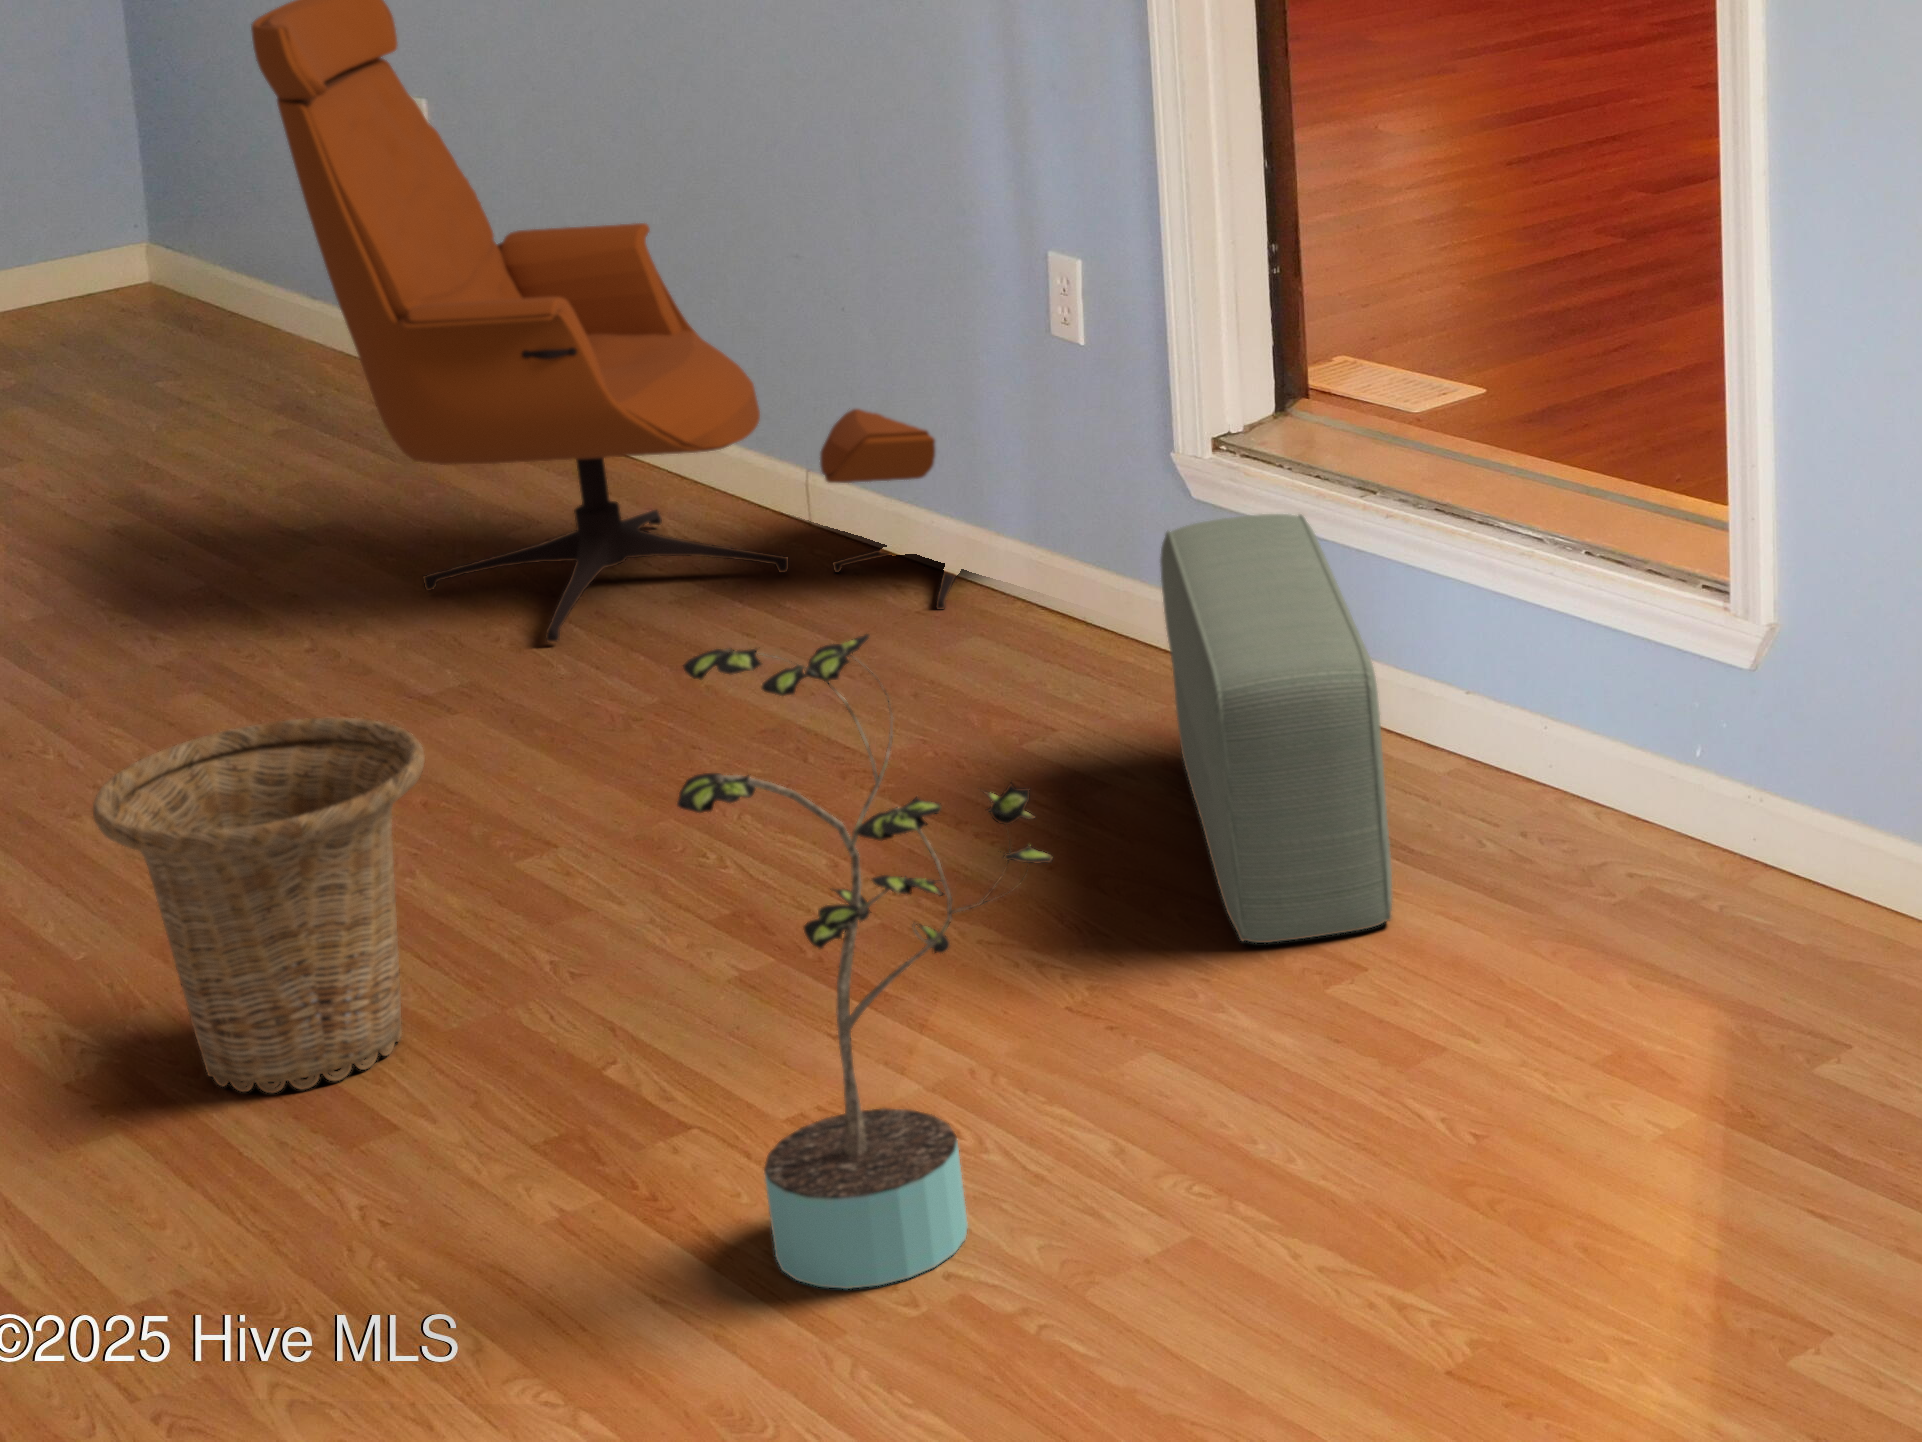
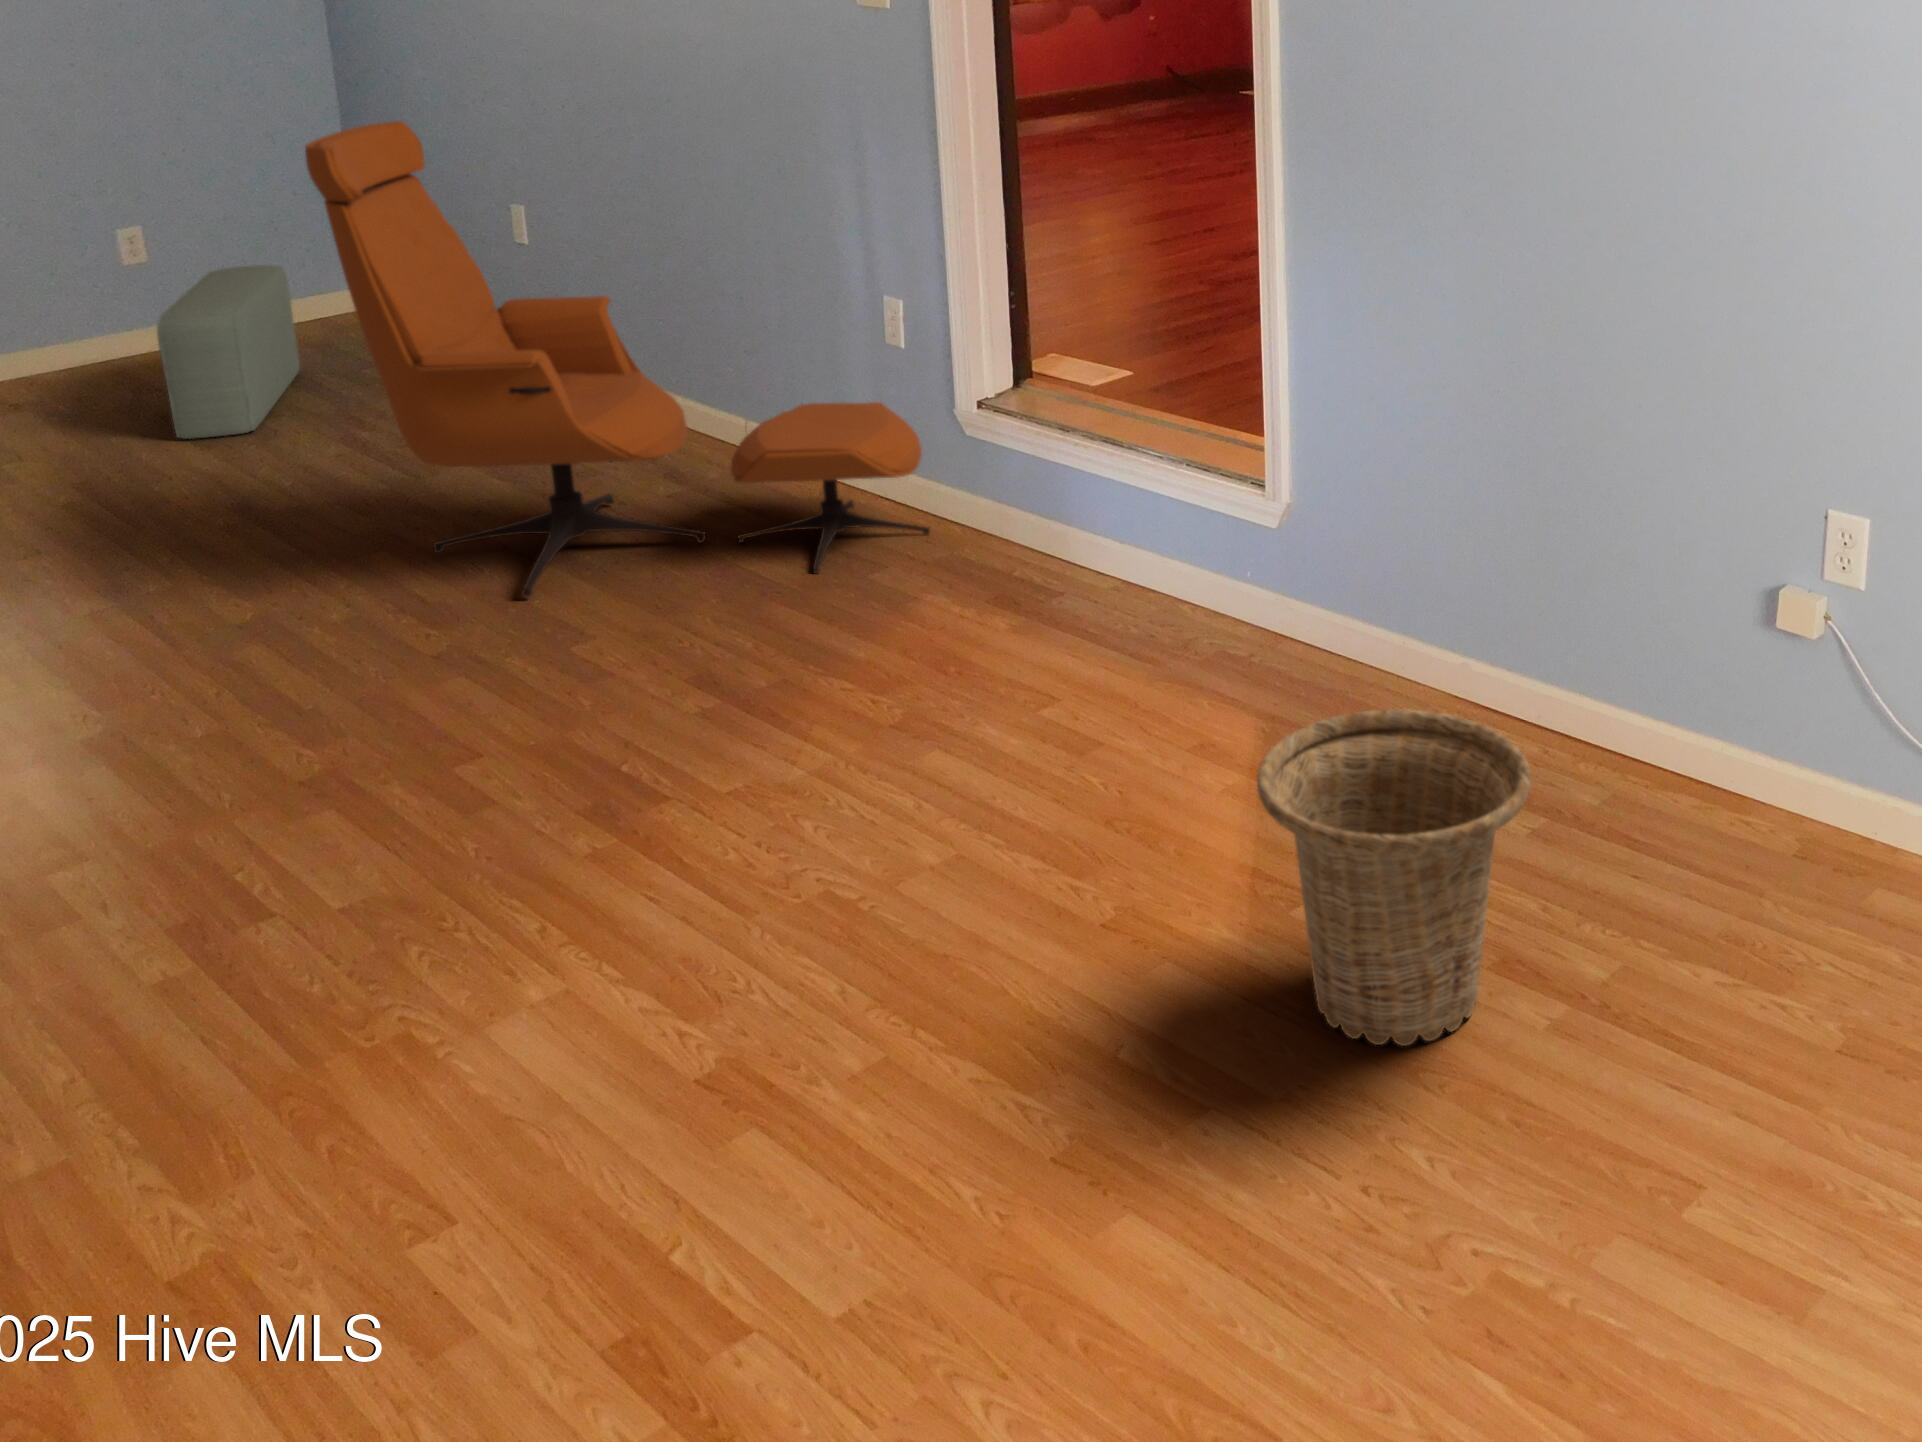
pouf: present [1160,514,1392,943] -> present [157,265,300,439]
potted plant: present [677,634,1052,1289] -> none [600,674,944,1260]
basket: present [93,718,425,1093] -> present [1257,709,1531,1046]

